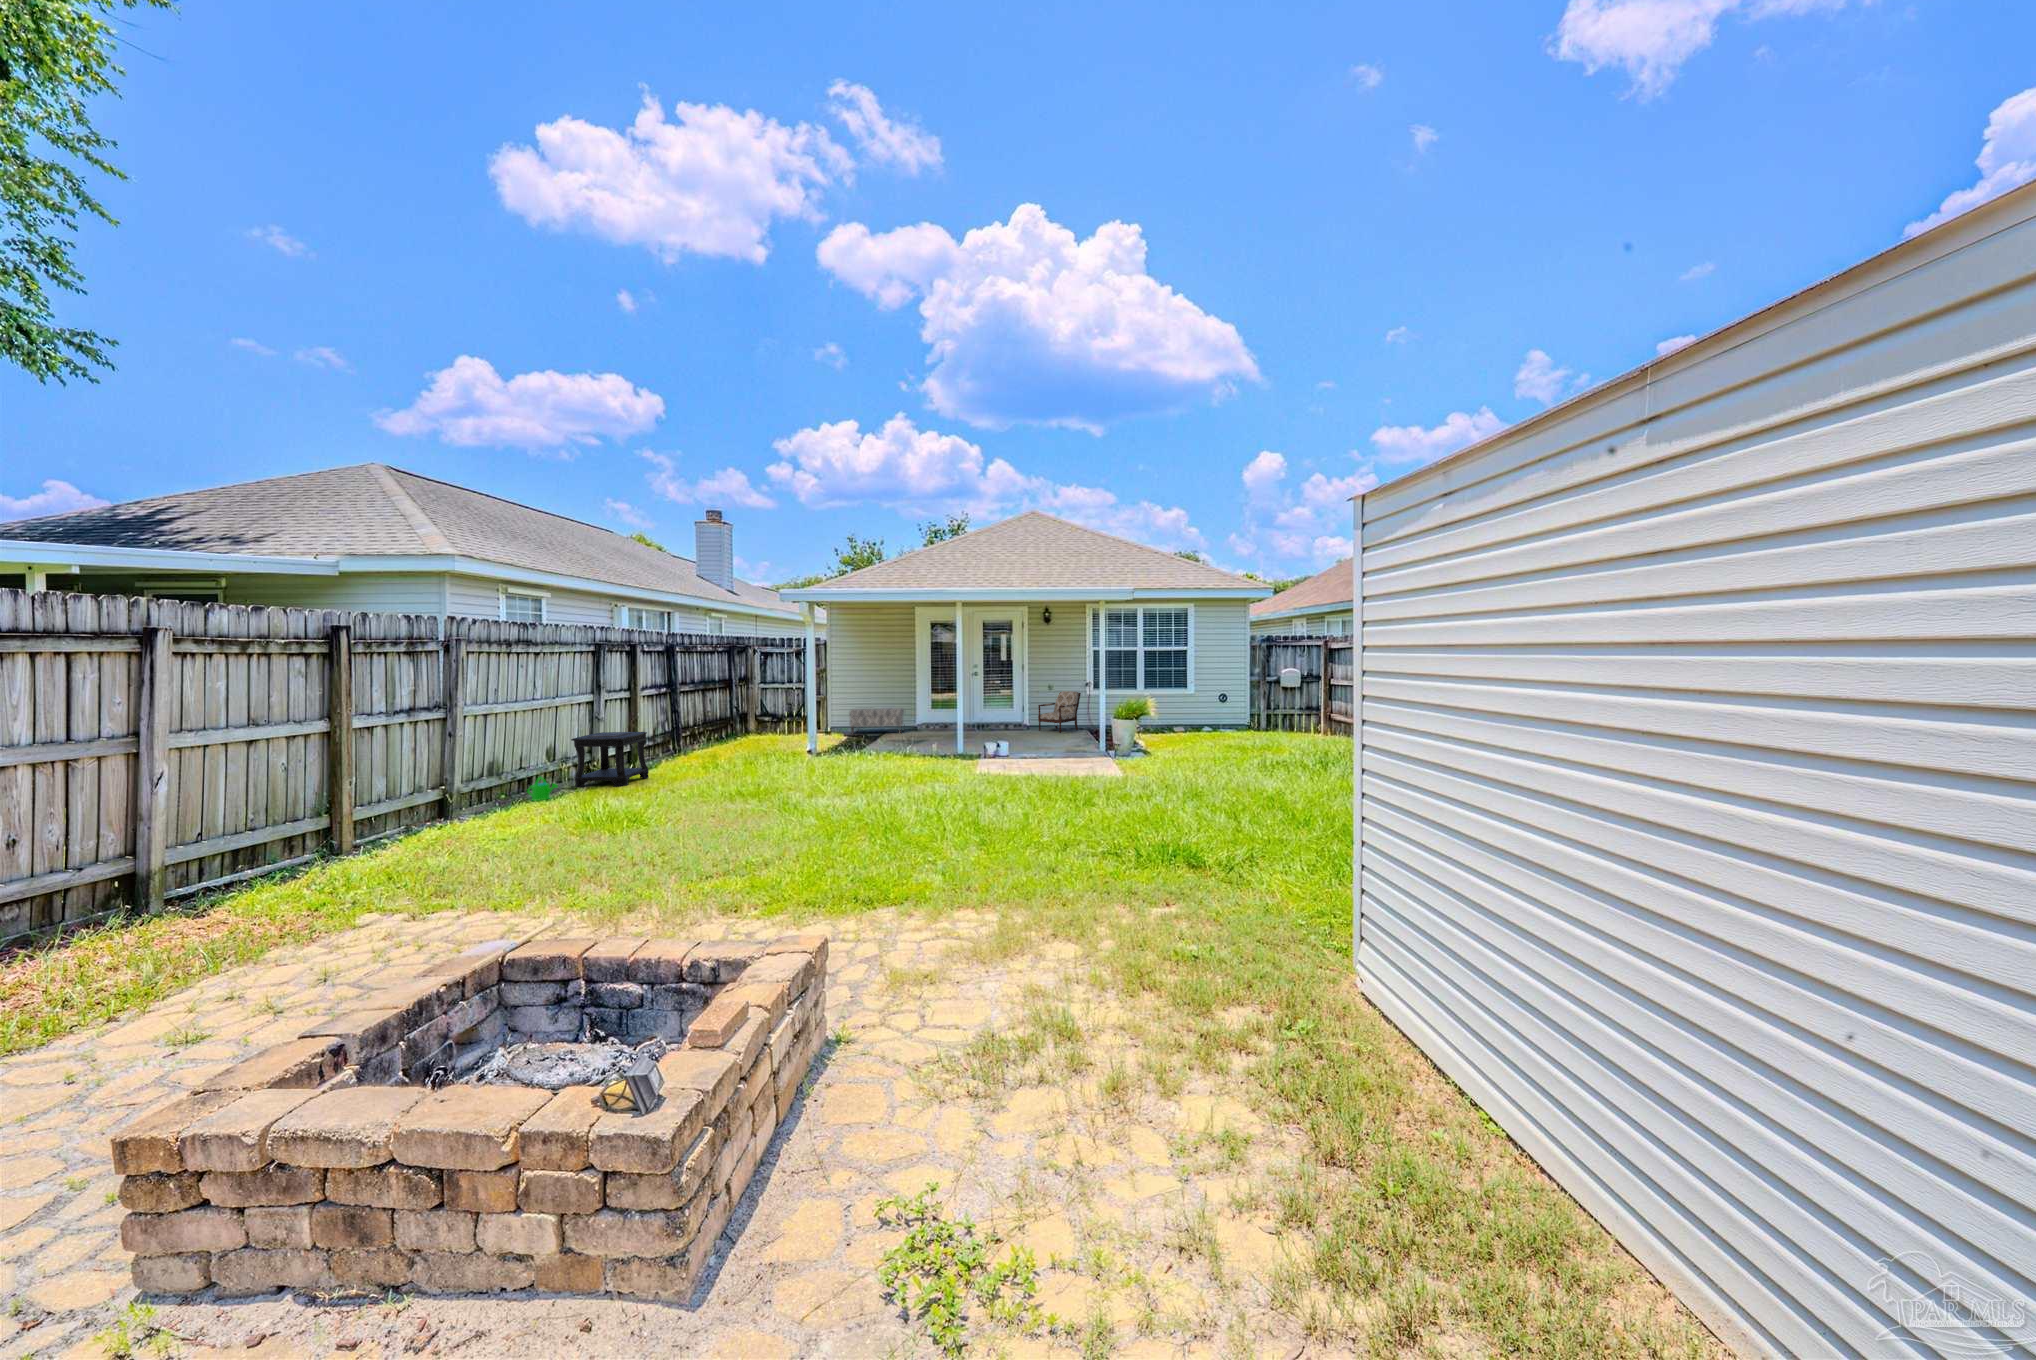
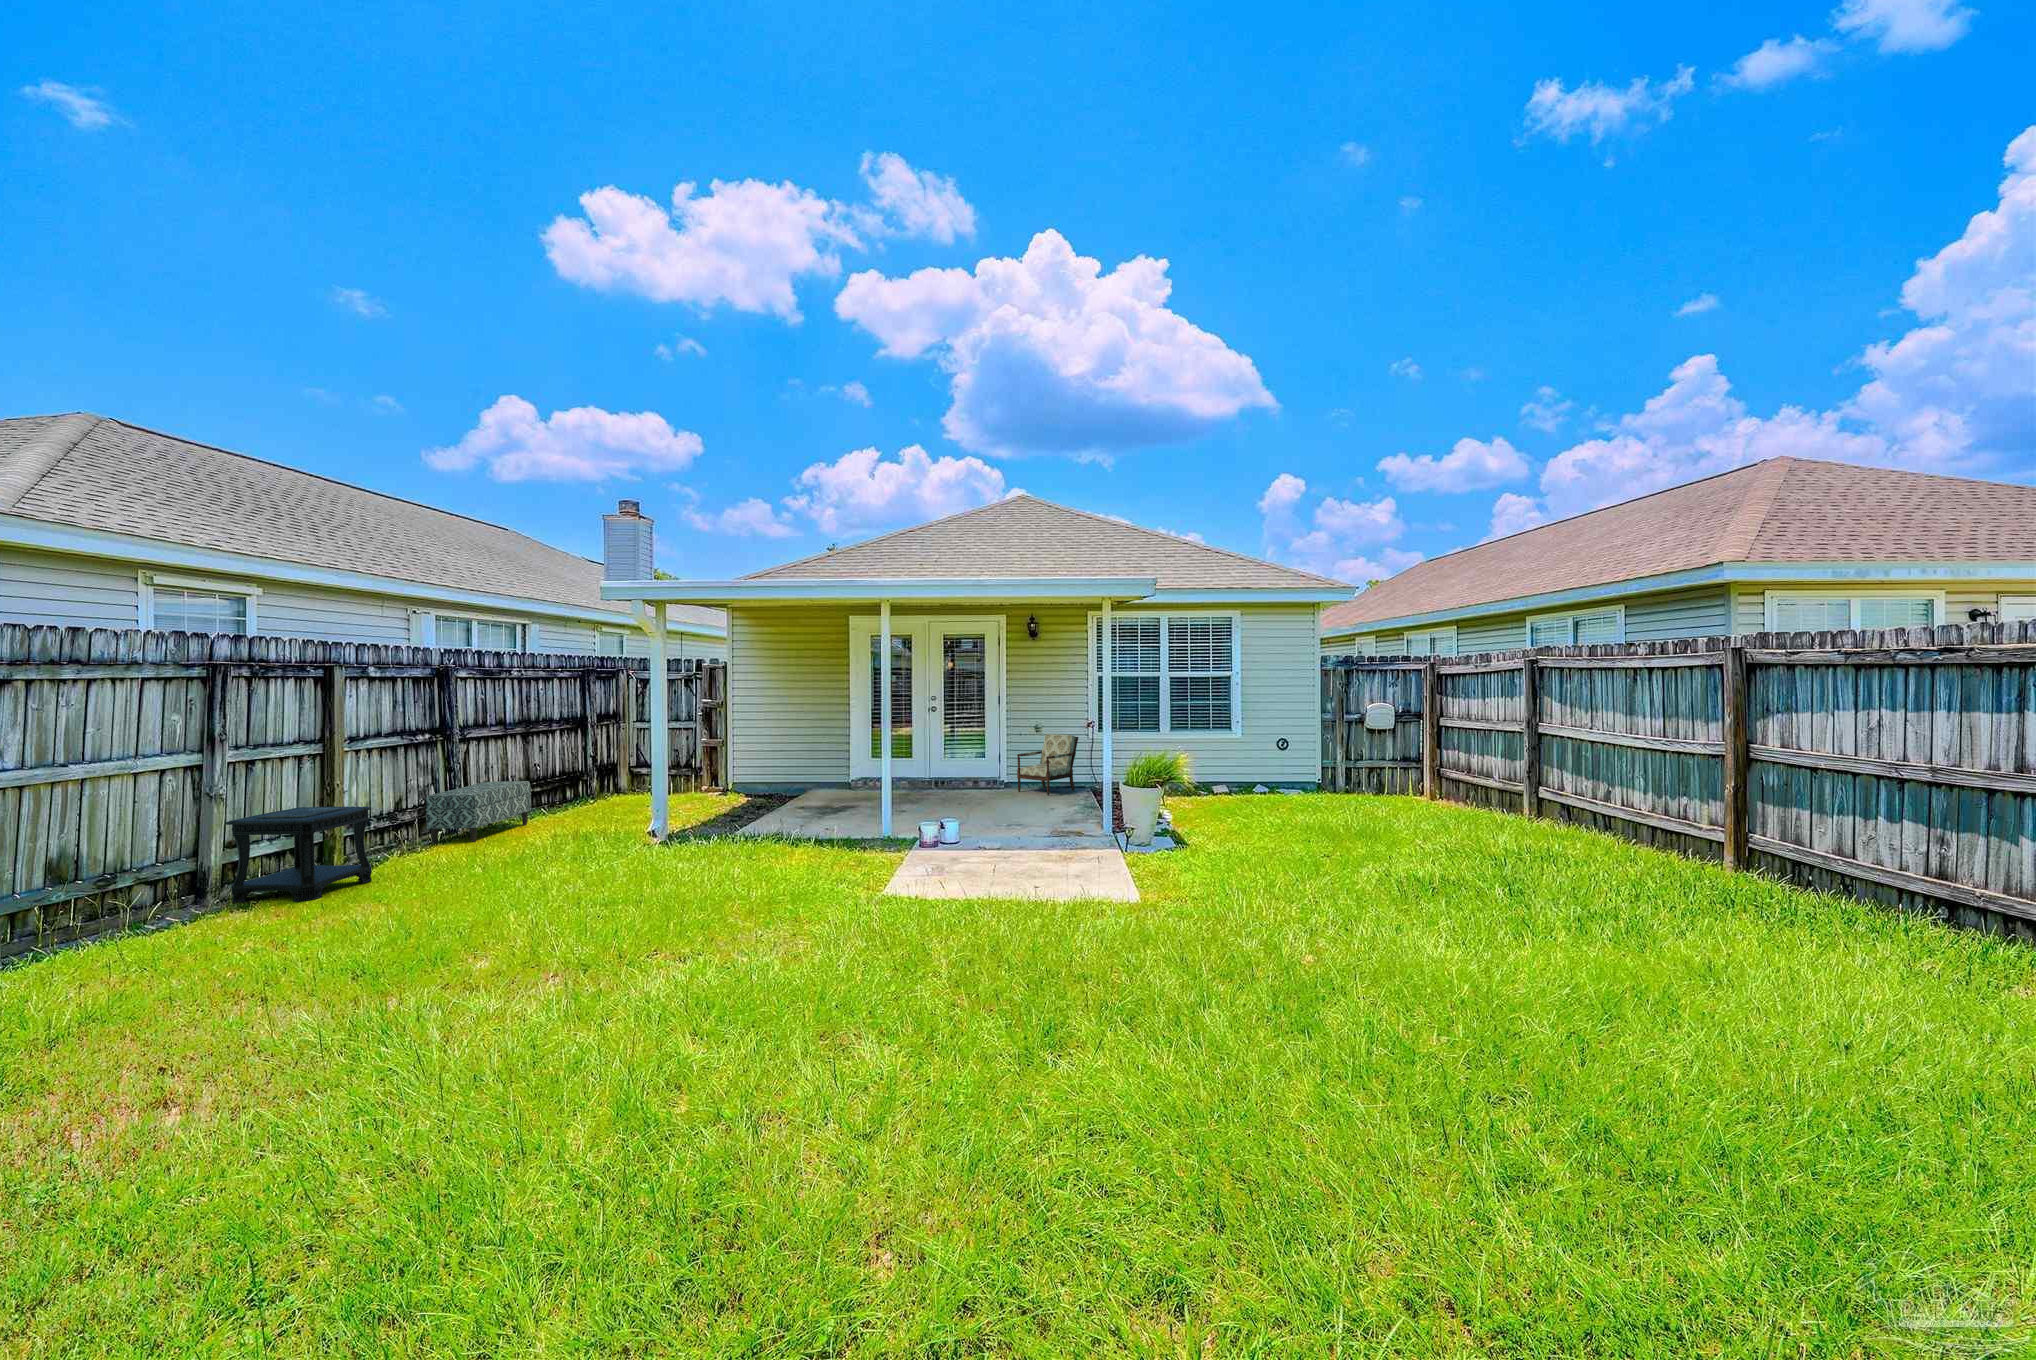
bench: present [849,707,904,733] -> present [426,781,531,843]
watering can: present [527,777,558,801] -> none [115,892,168,935]

